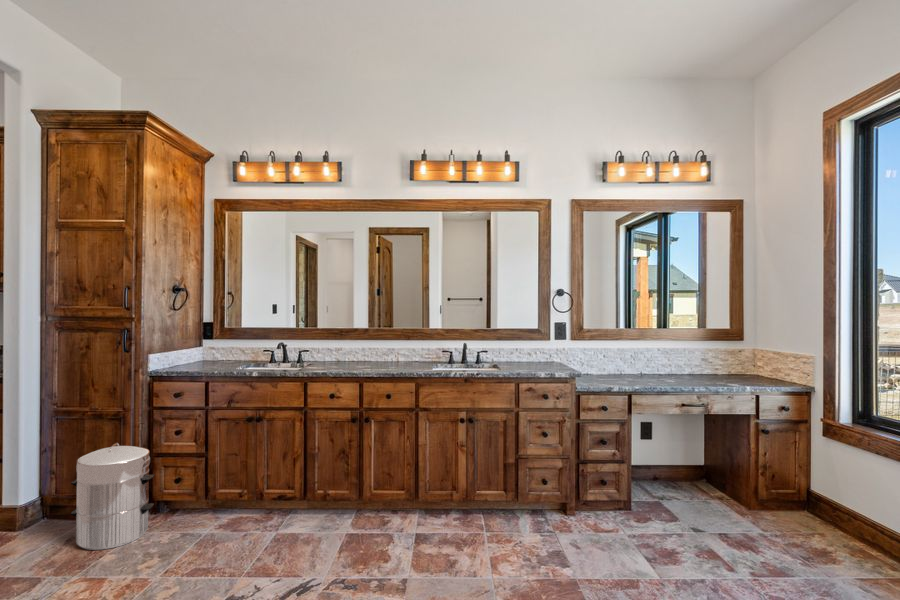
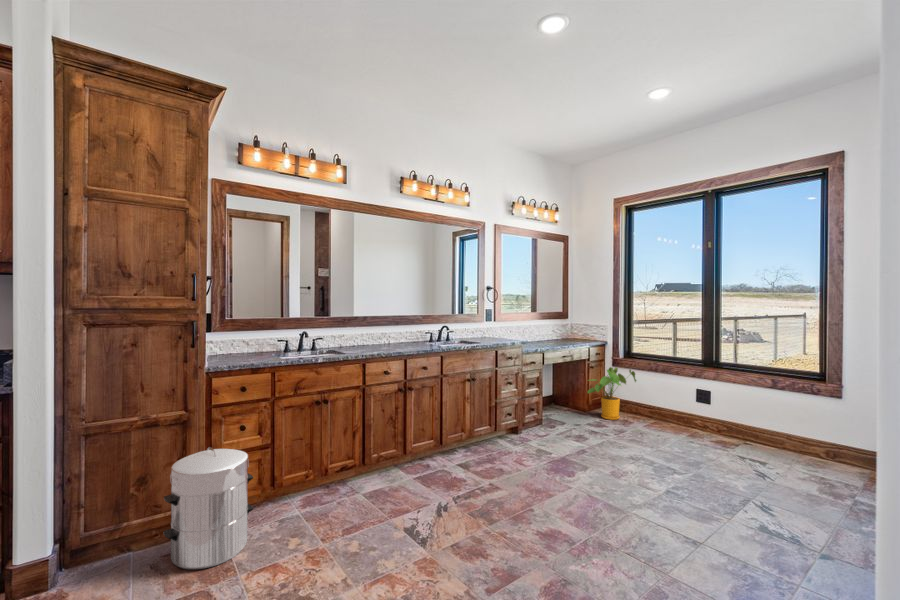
house plant: none [730,437,843,535] -> present [588,367,636,420]

